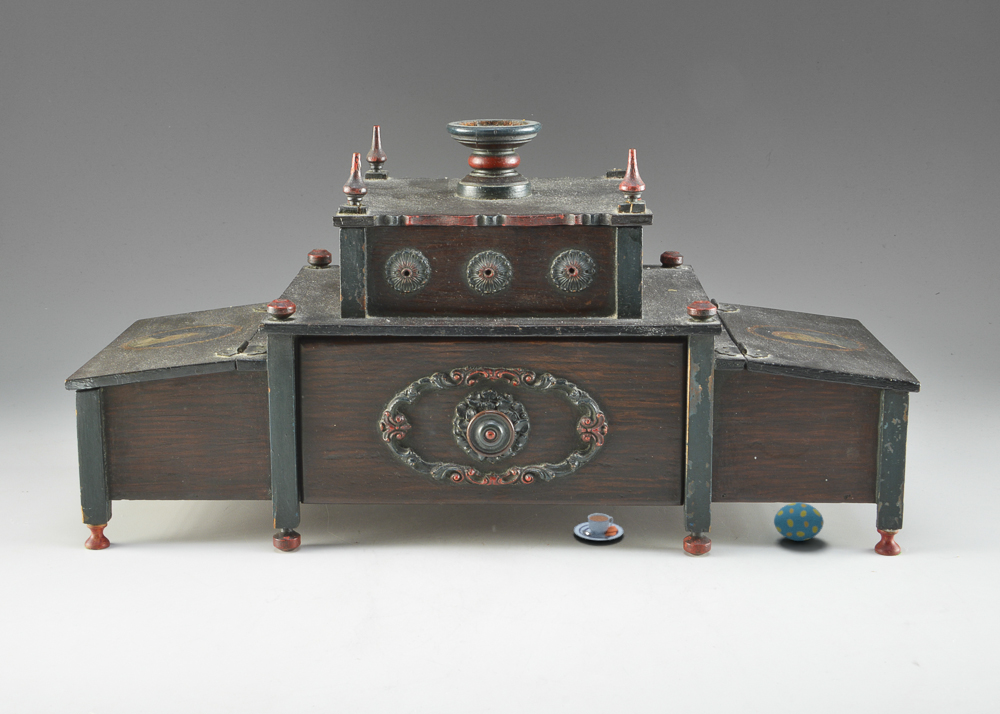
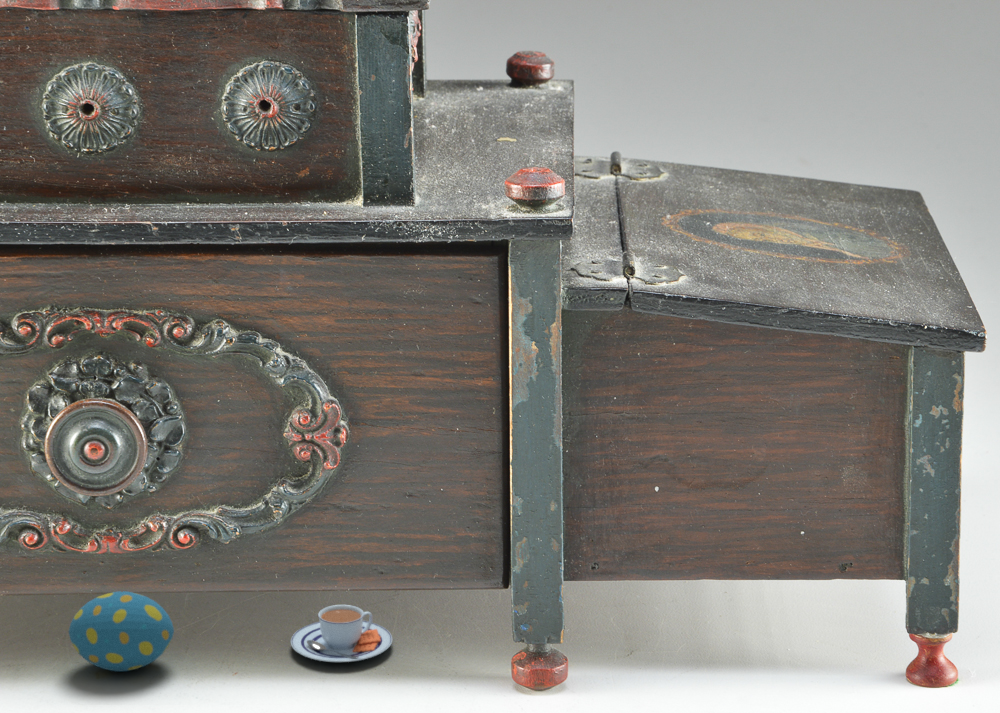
decorative egg: present [774,502,824,541] -> present [69,591,174,671]

